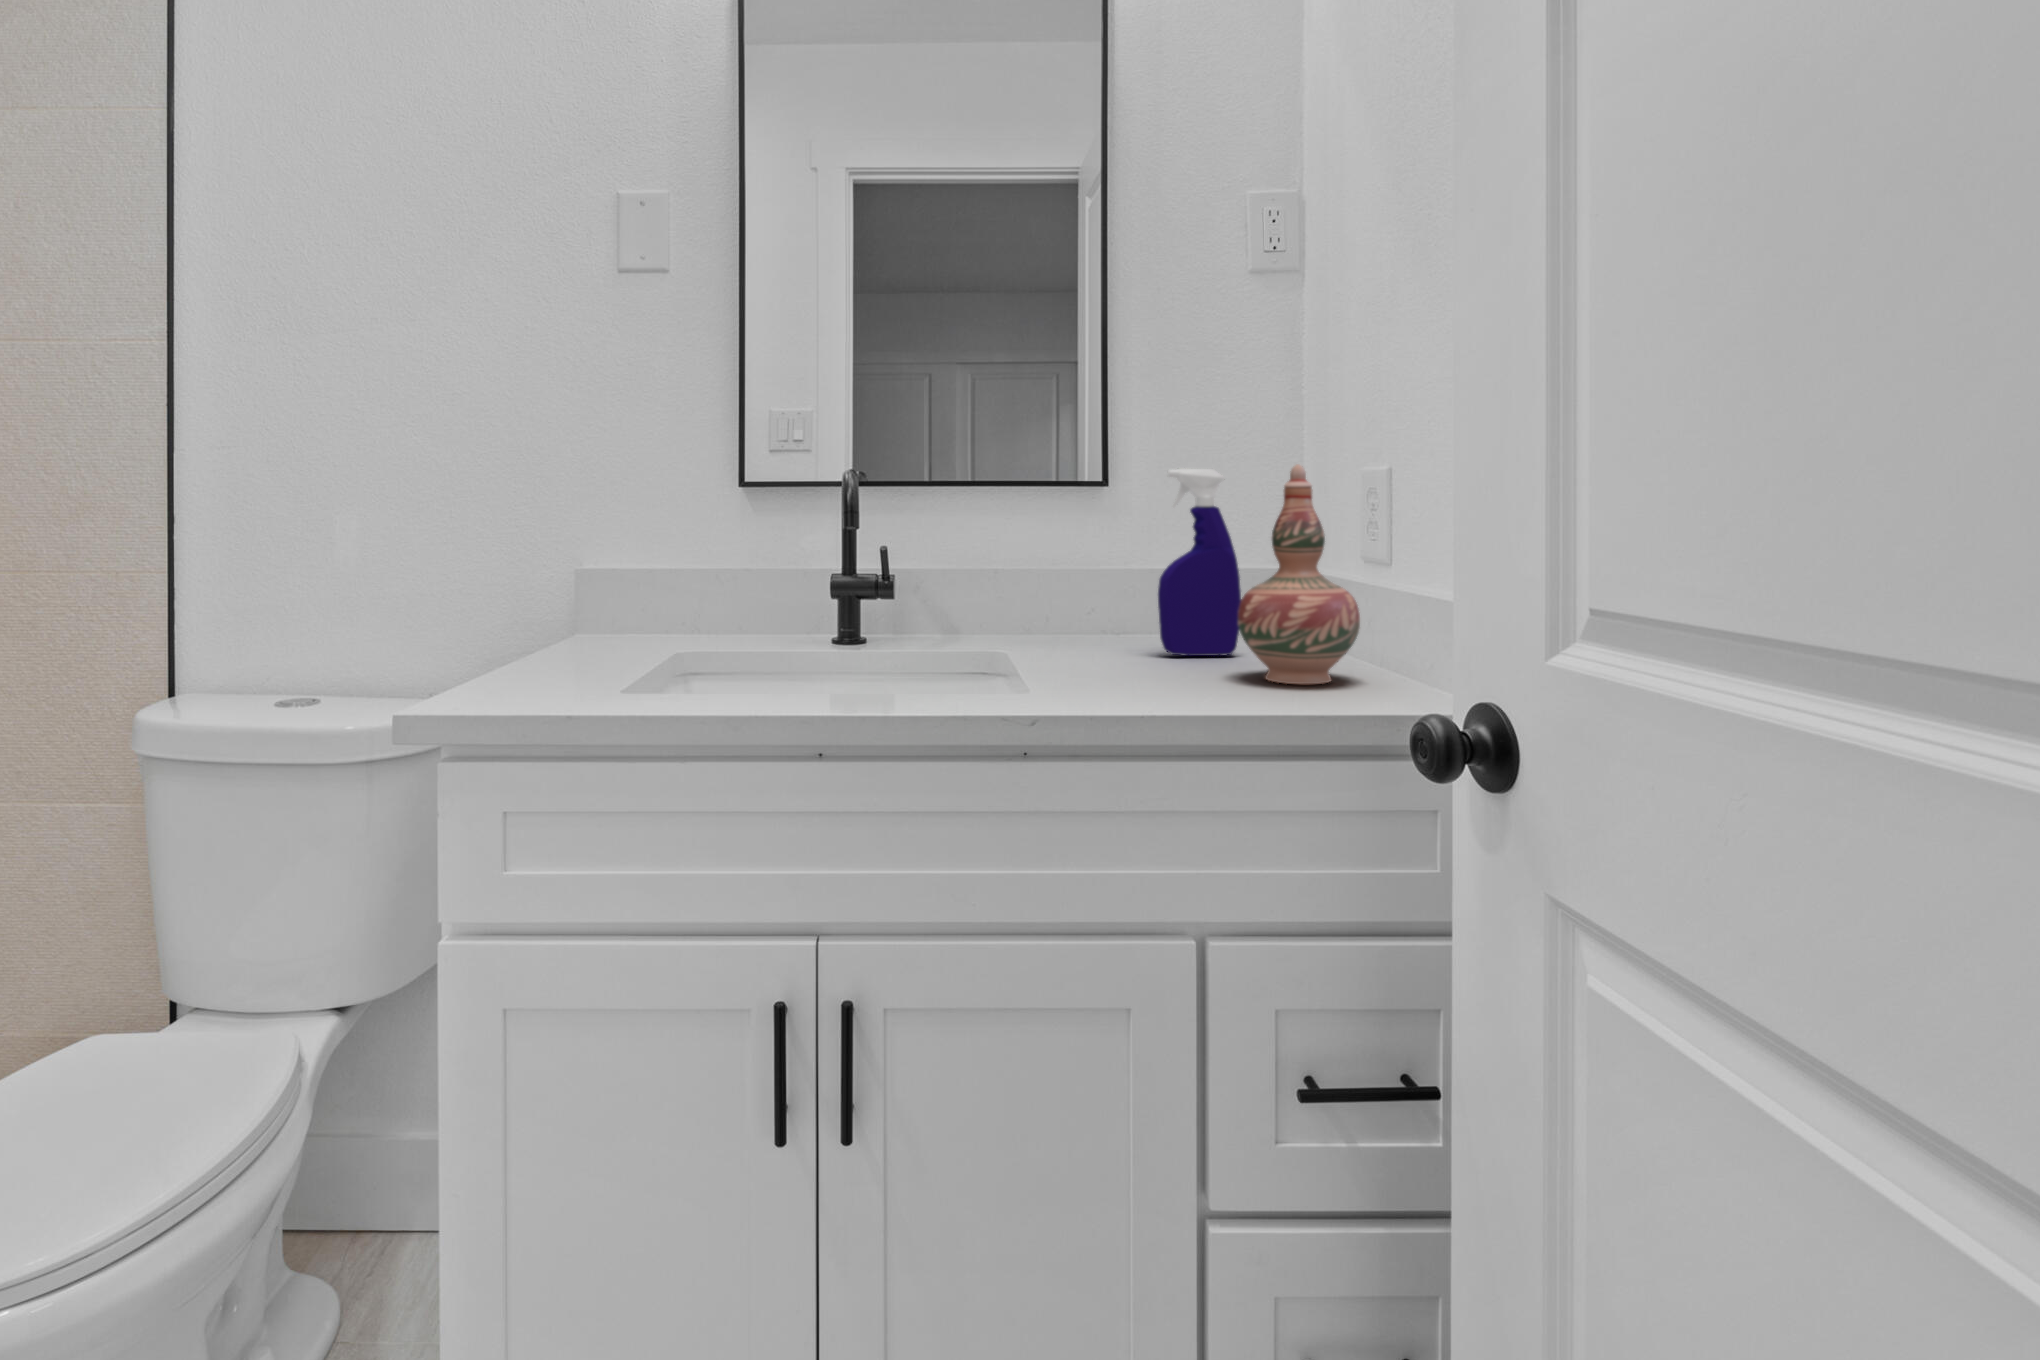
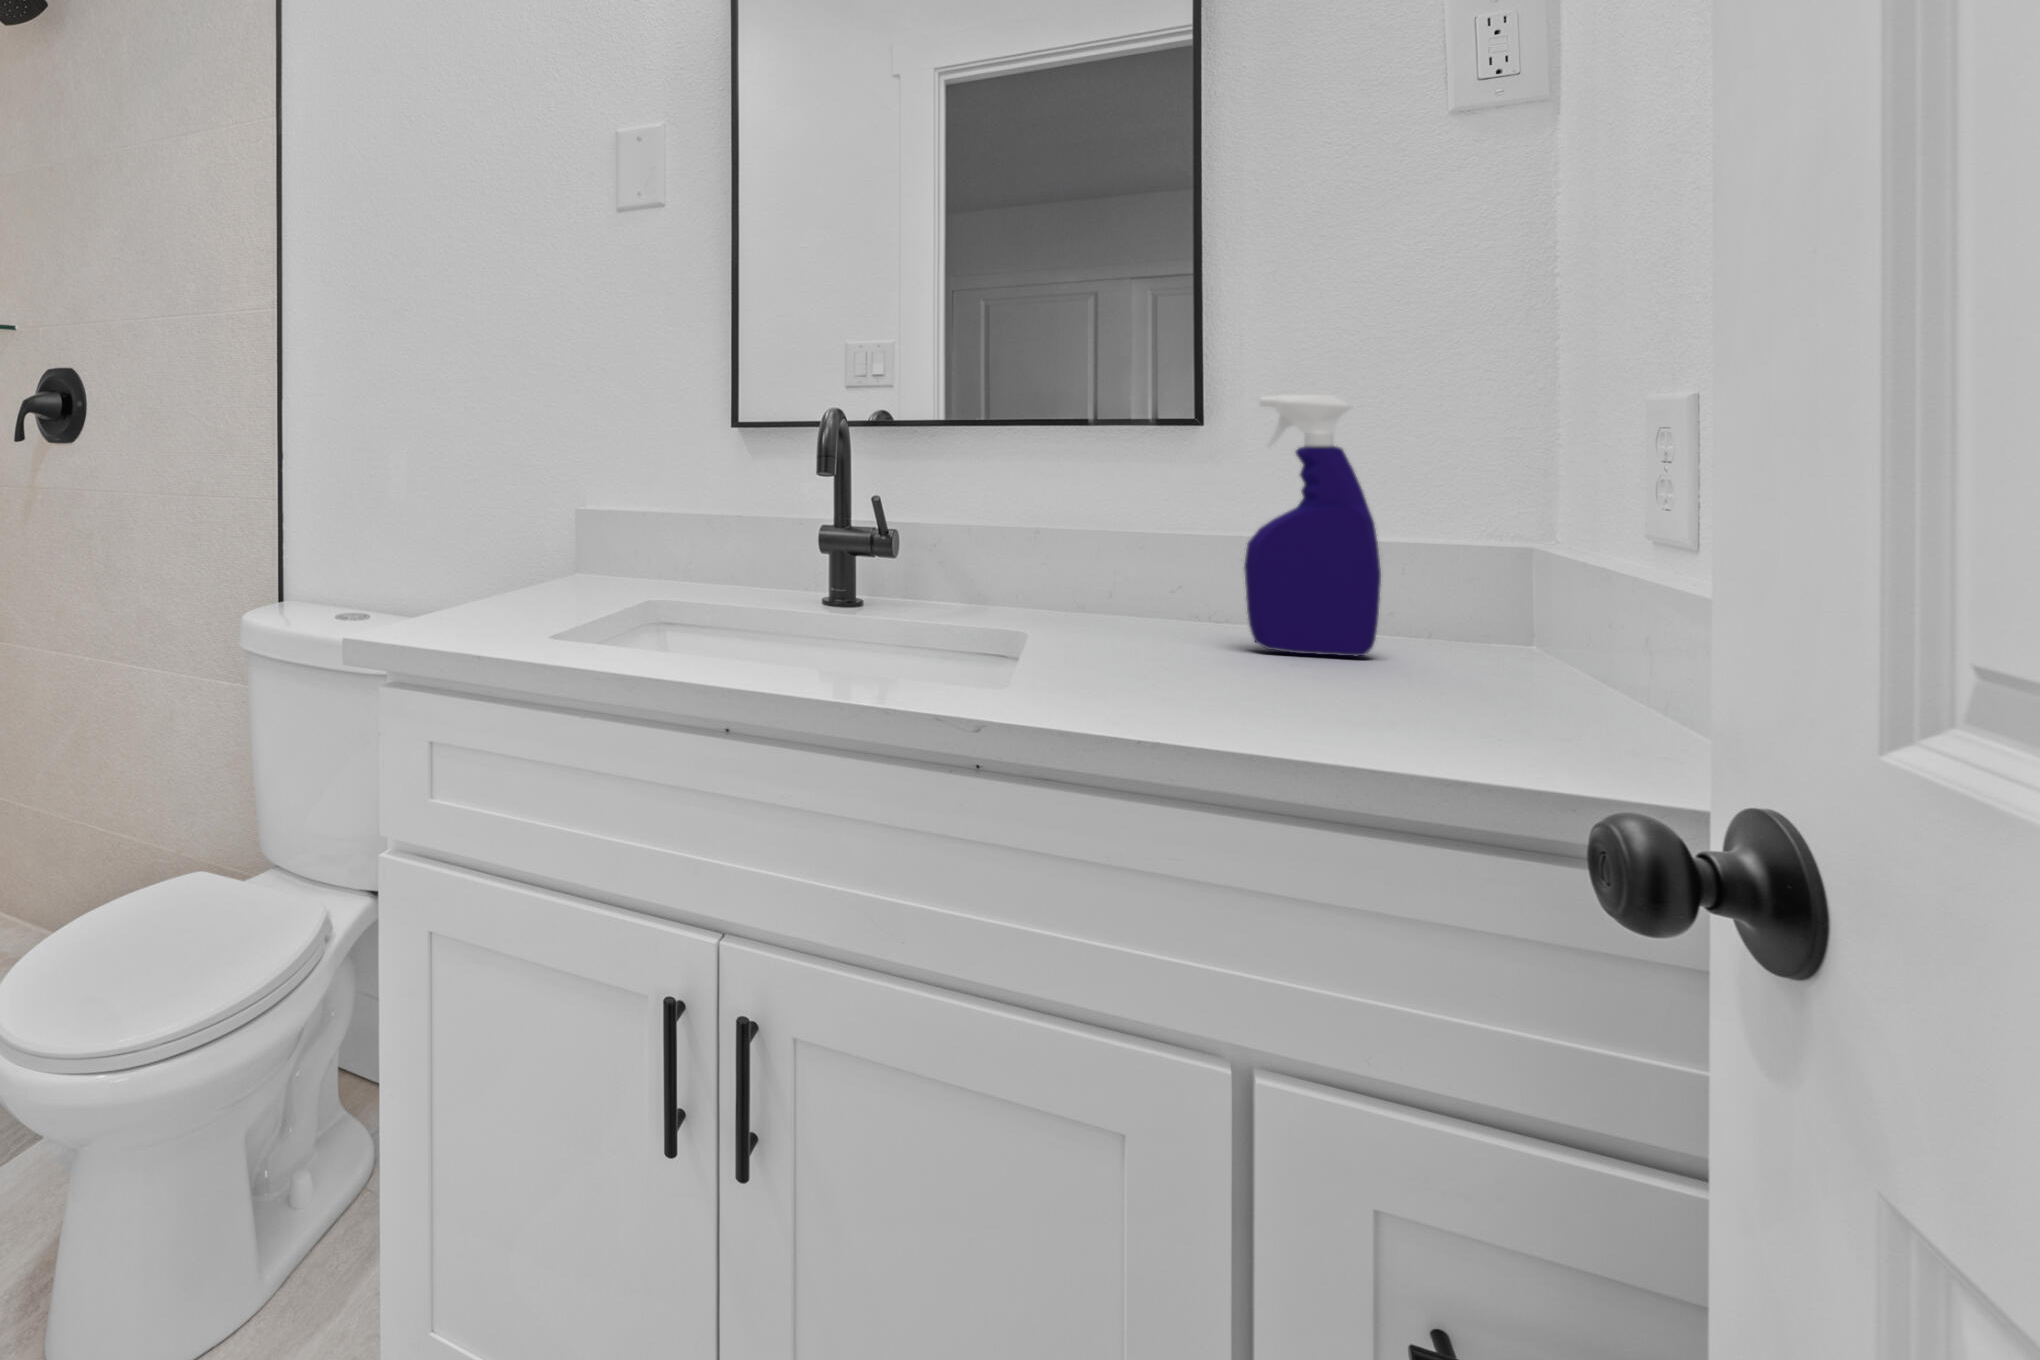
decorative vase: present [1238,464,1360,684] -> none [1347,376,1571,713]

